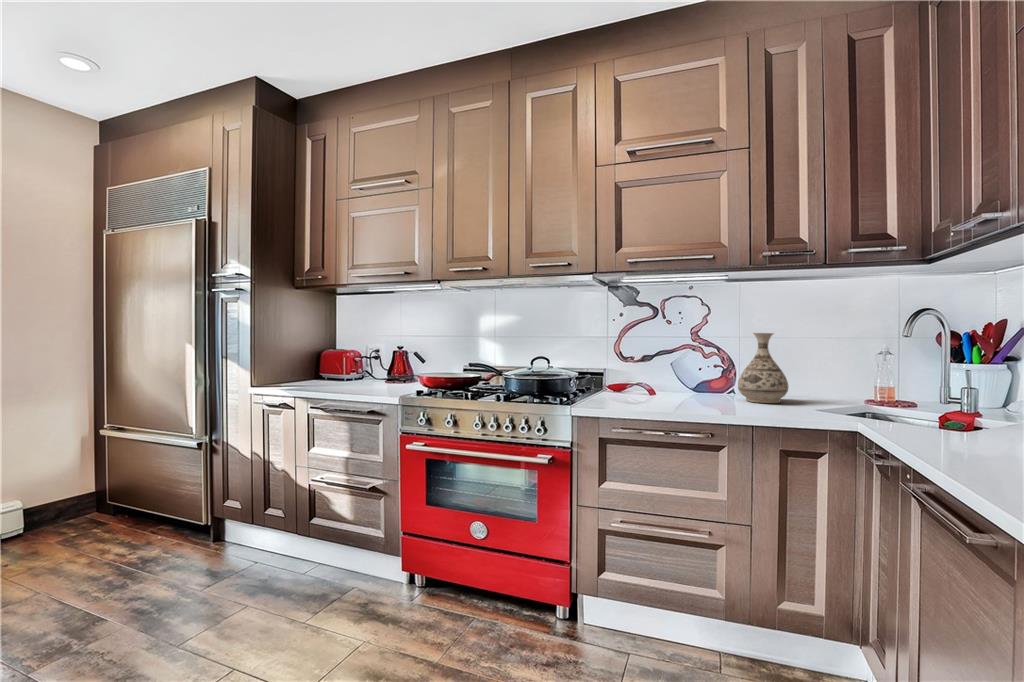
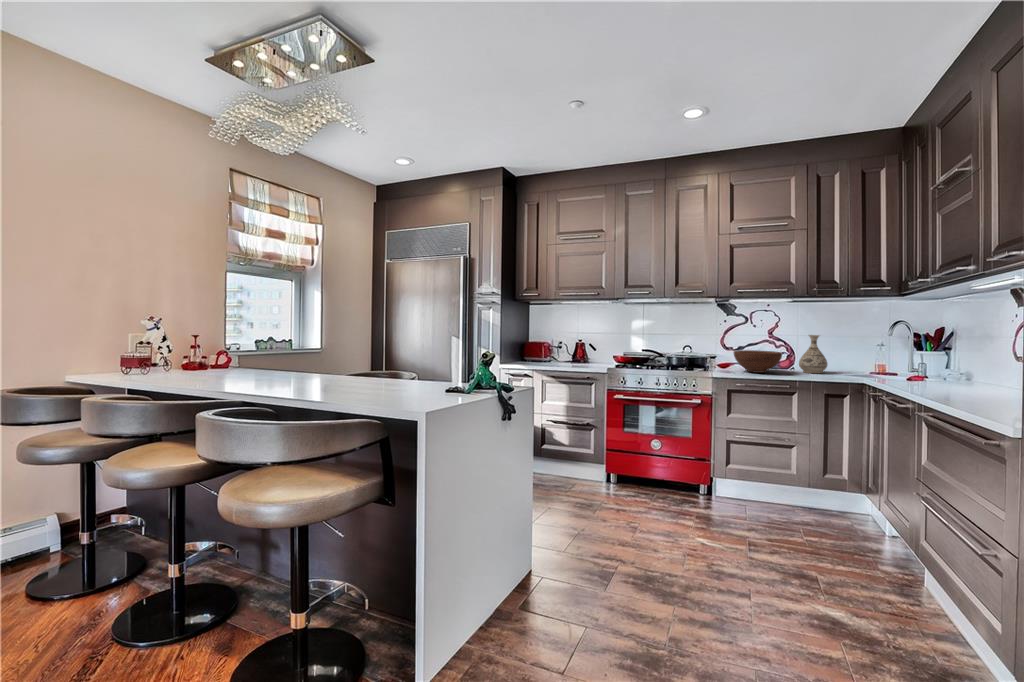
fruit bowl: none [621,362,705,402] -> present [733,350,782,373]

